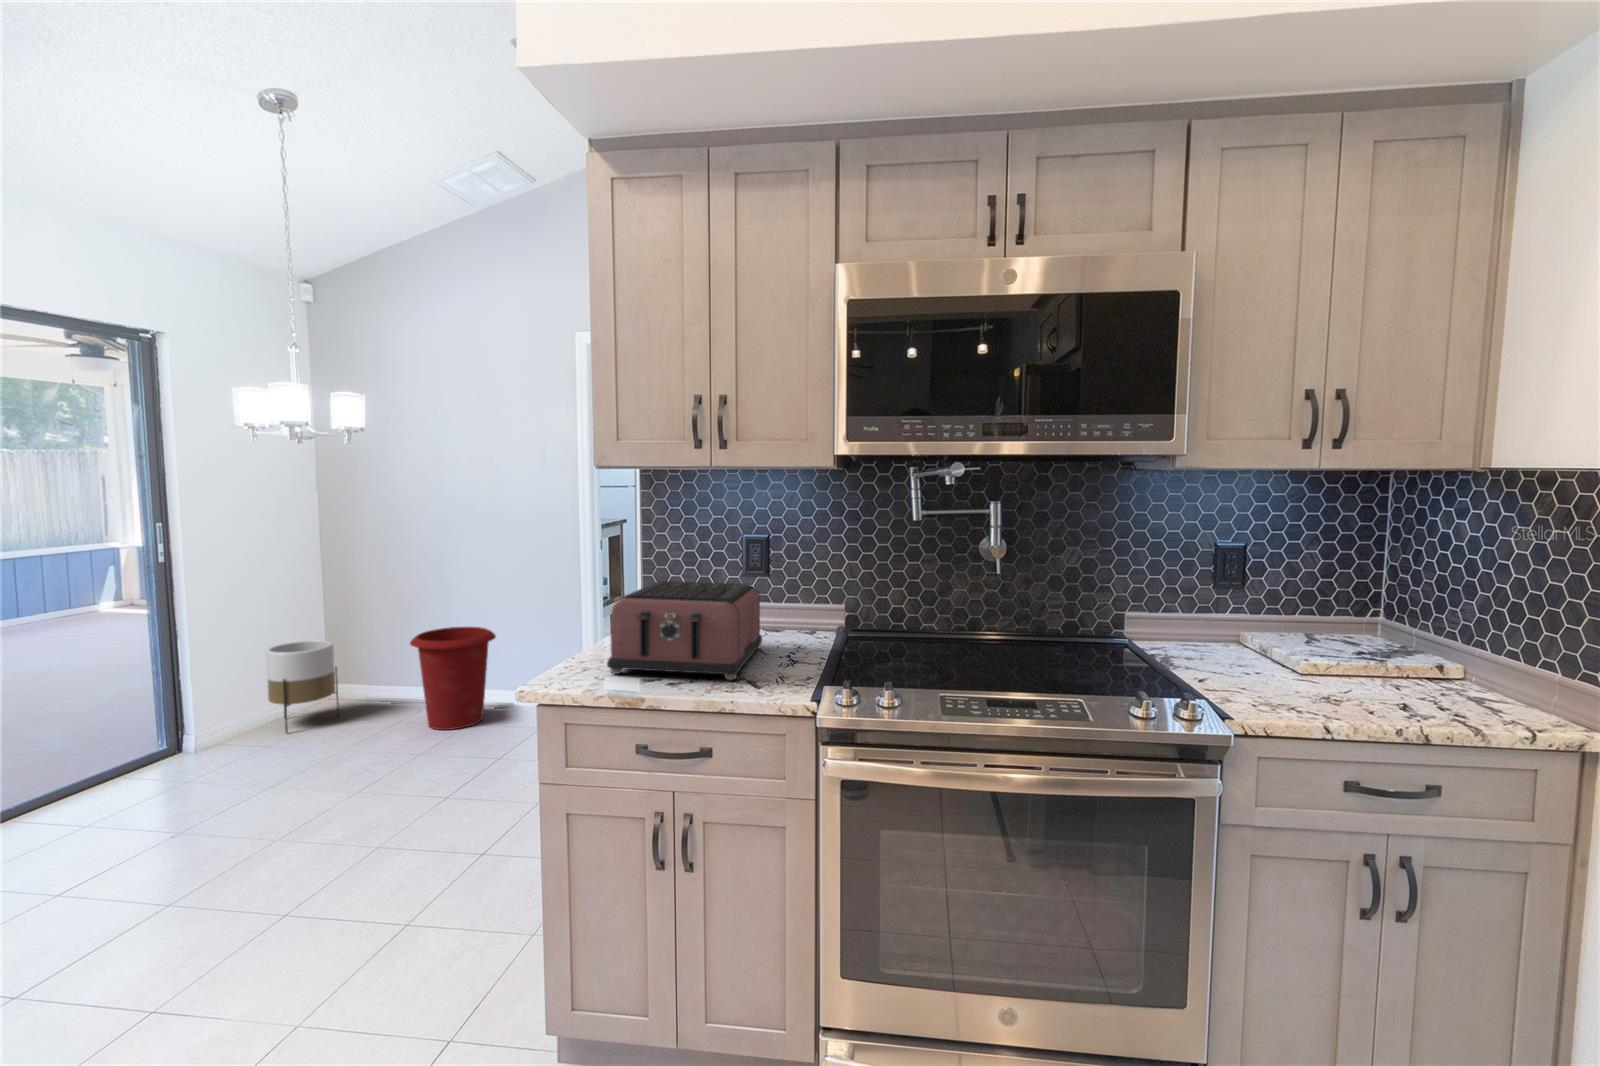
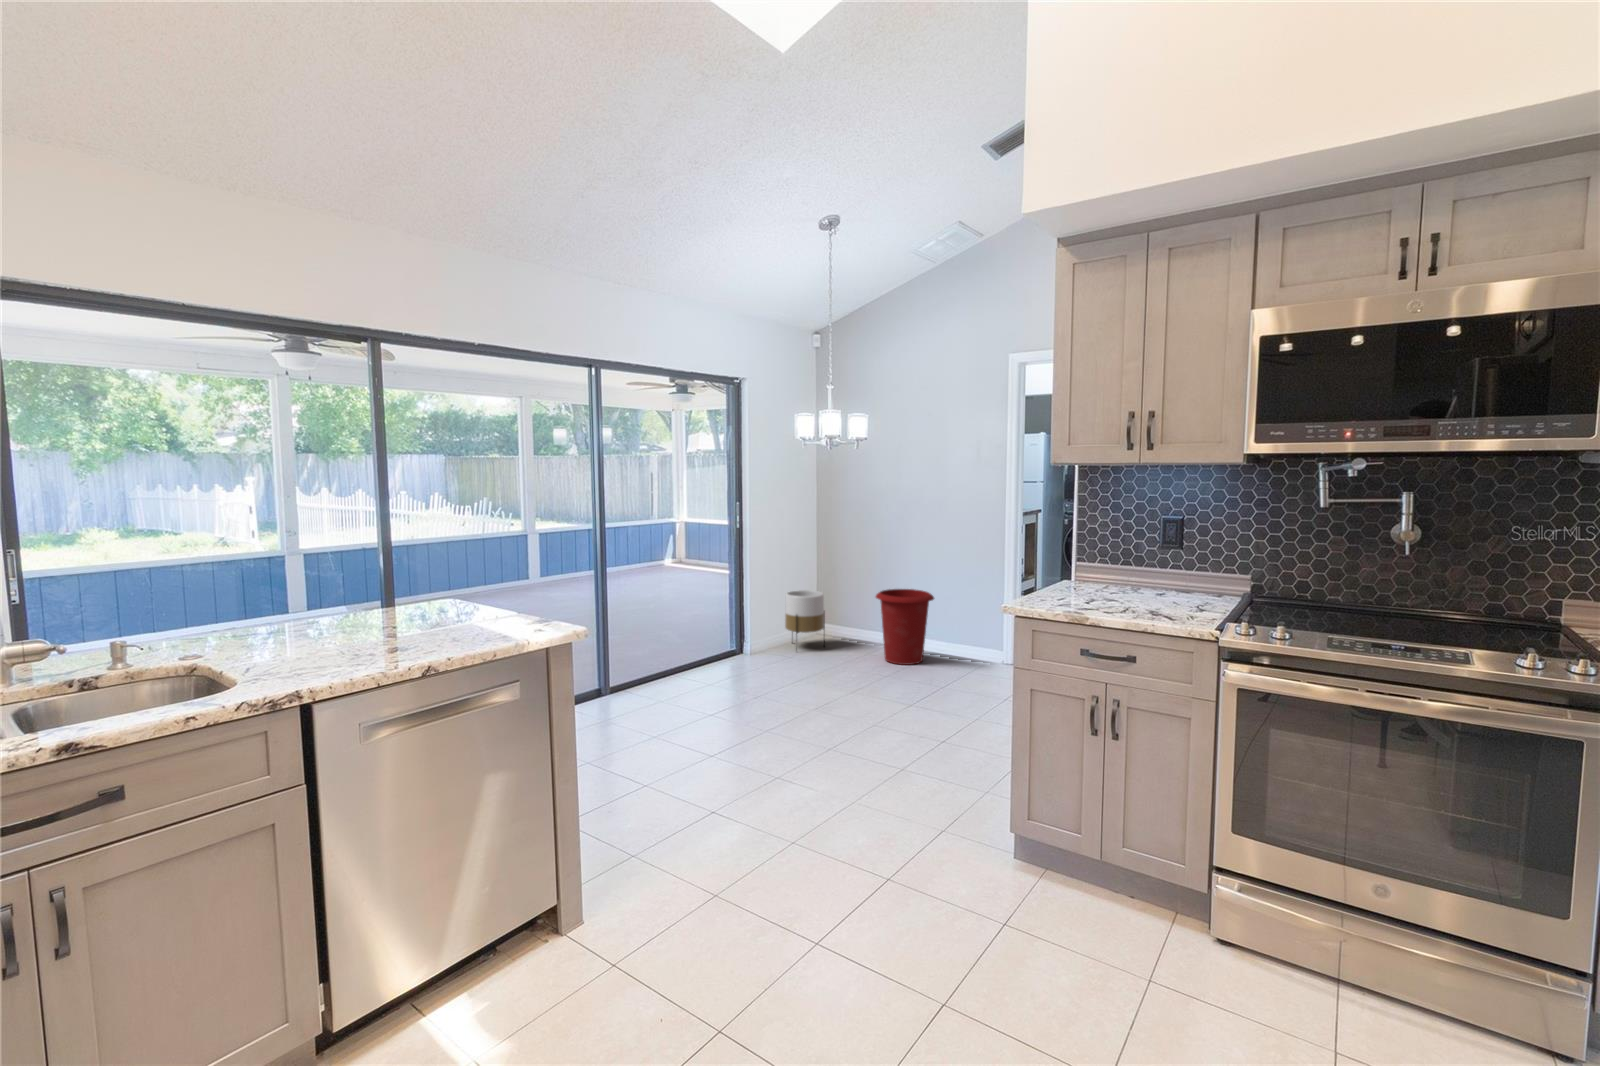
toaster: present [607,581,762,680] -> none [1060,547,1175,614]

